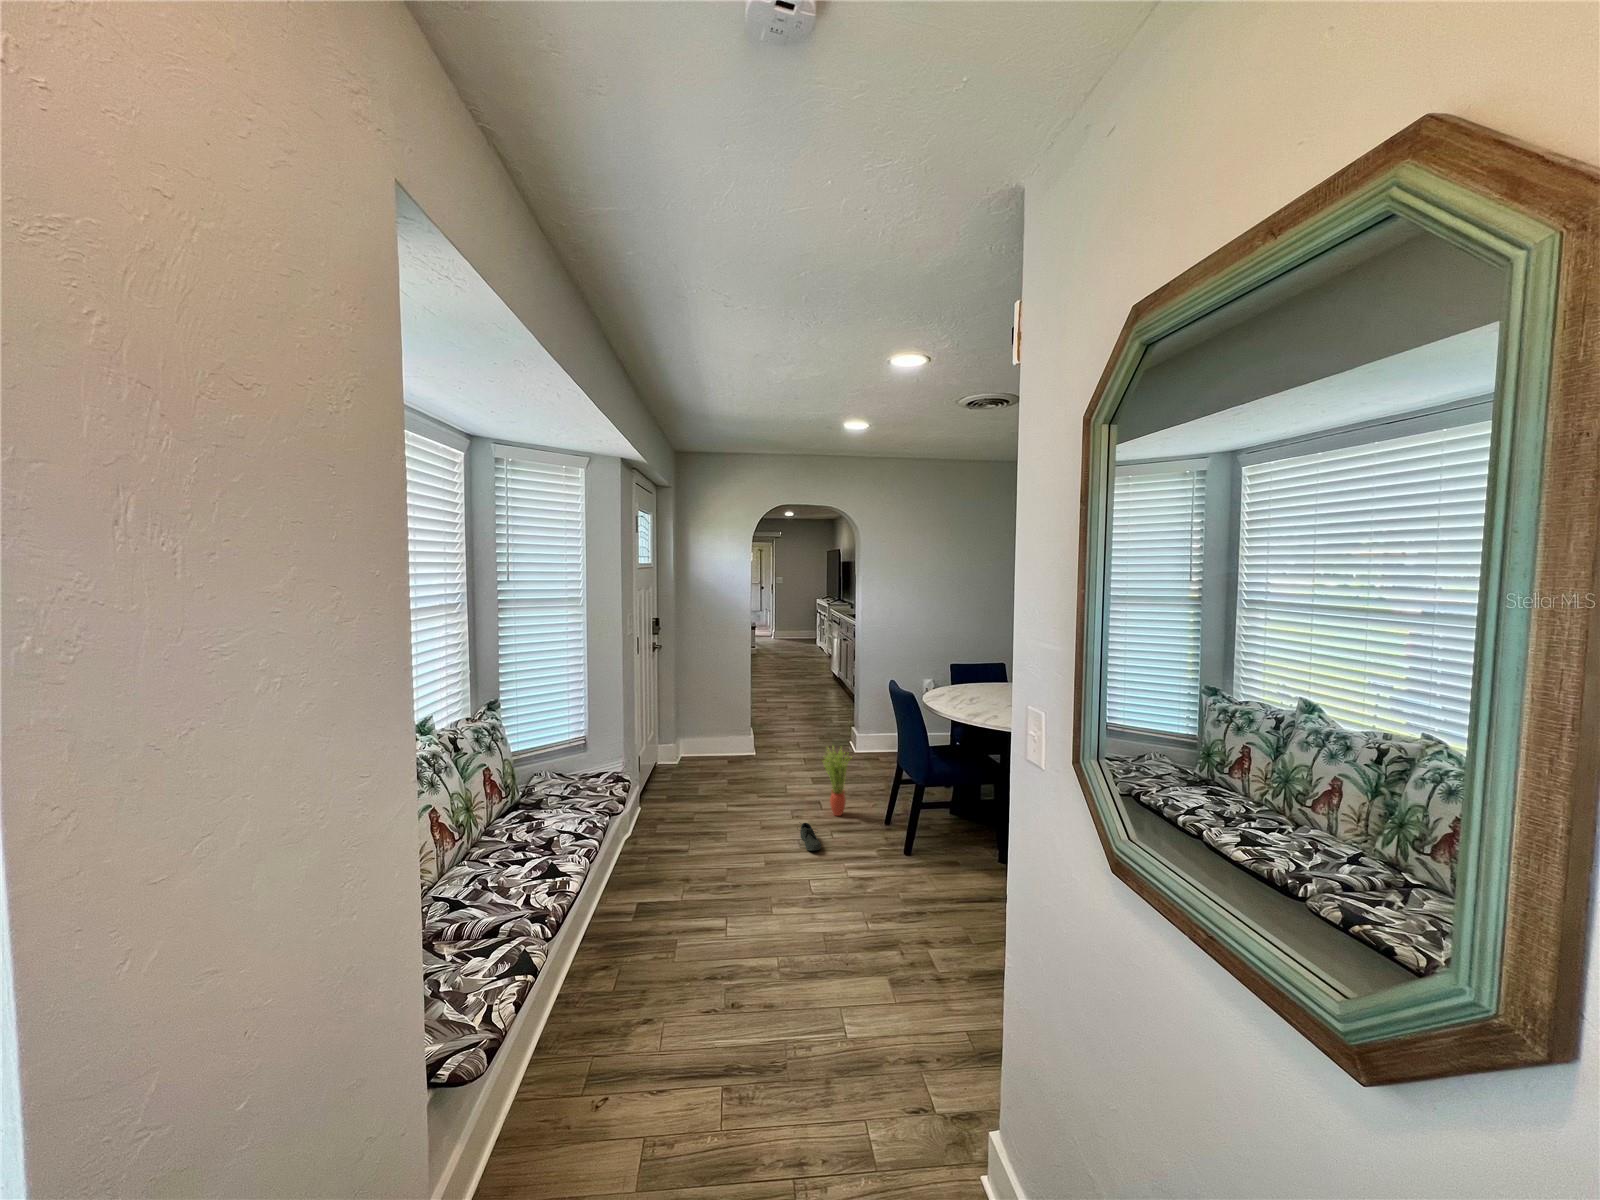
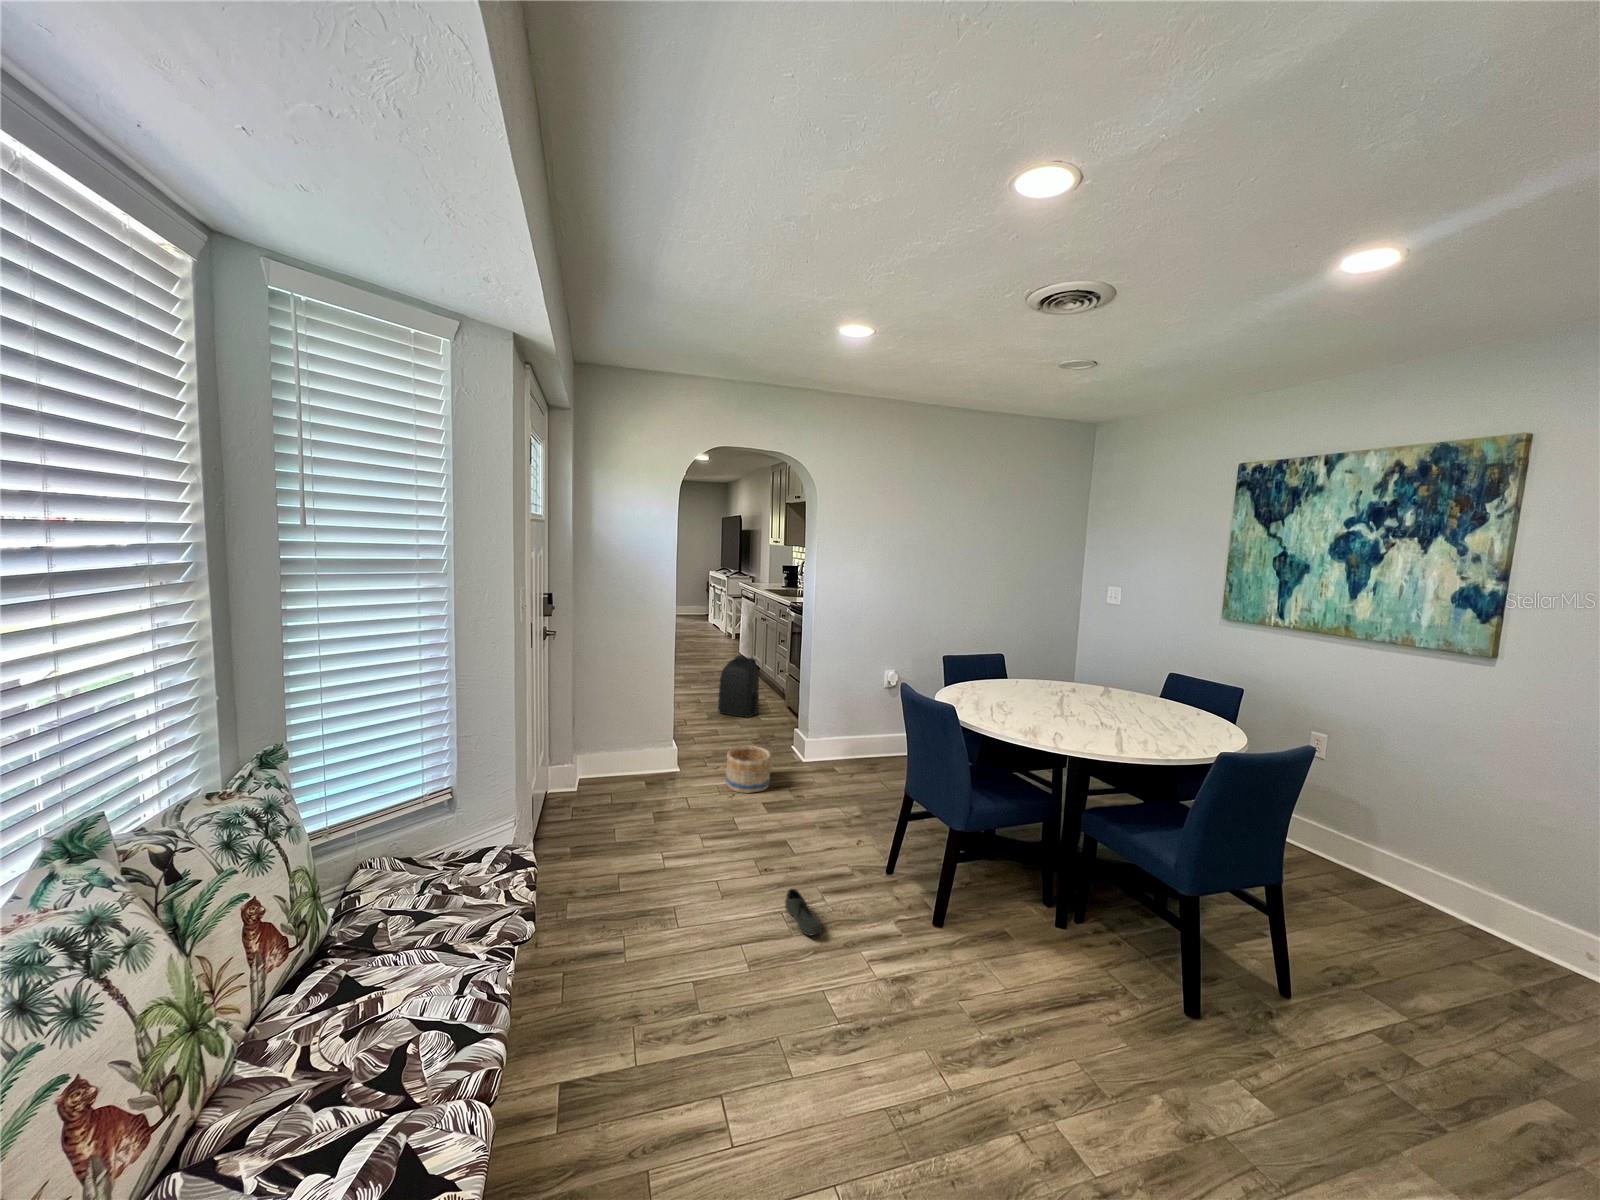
backpack: none [797,670,830,721] -> present [718,655,759,718]
basket: none [785,735,820,770] -> present [726,746,772,793]
potted plant: present [822,747,852,816] -> none [804,772,846,866]

